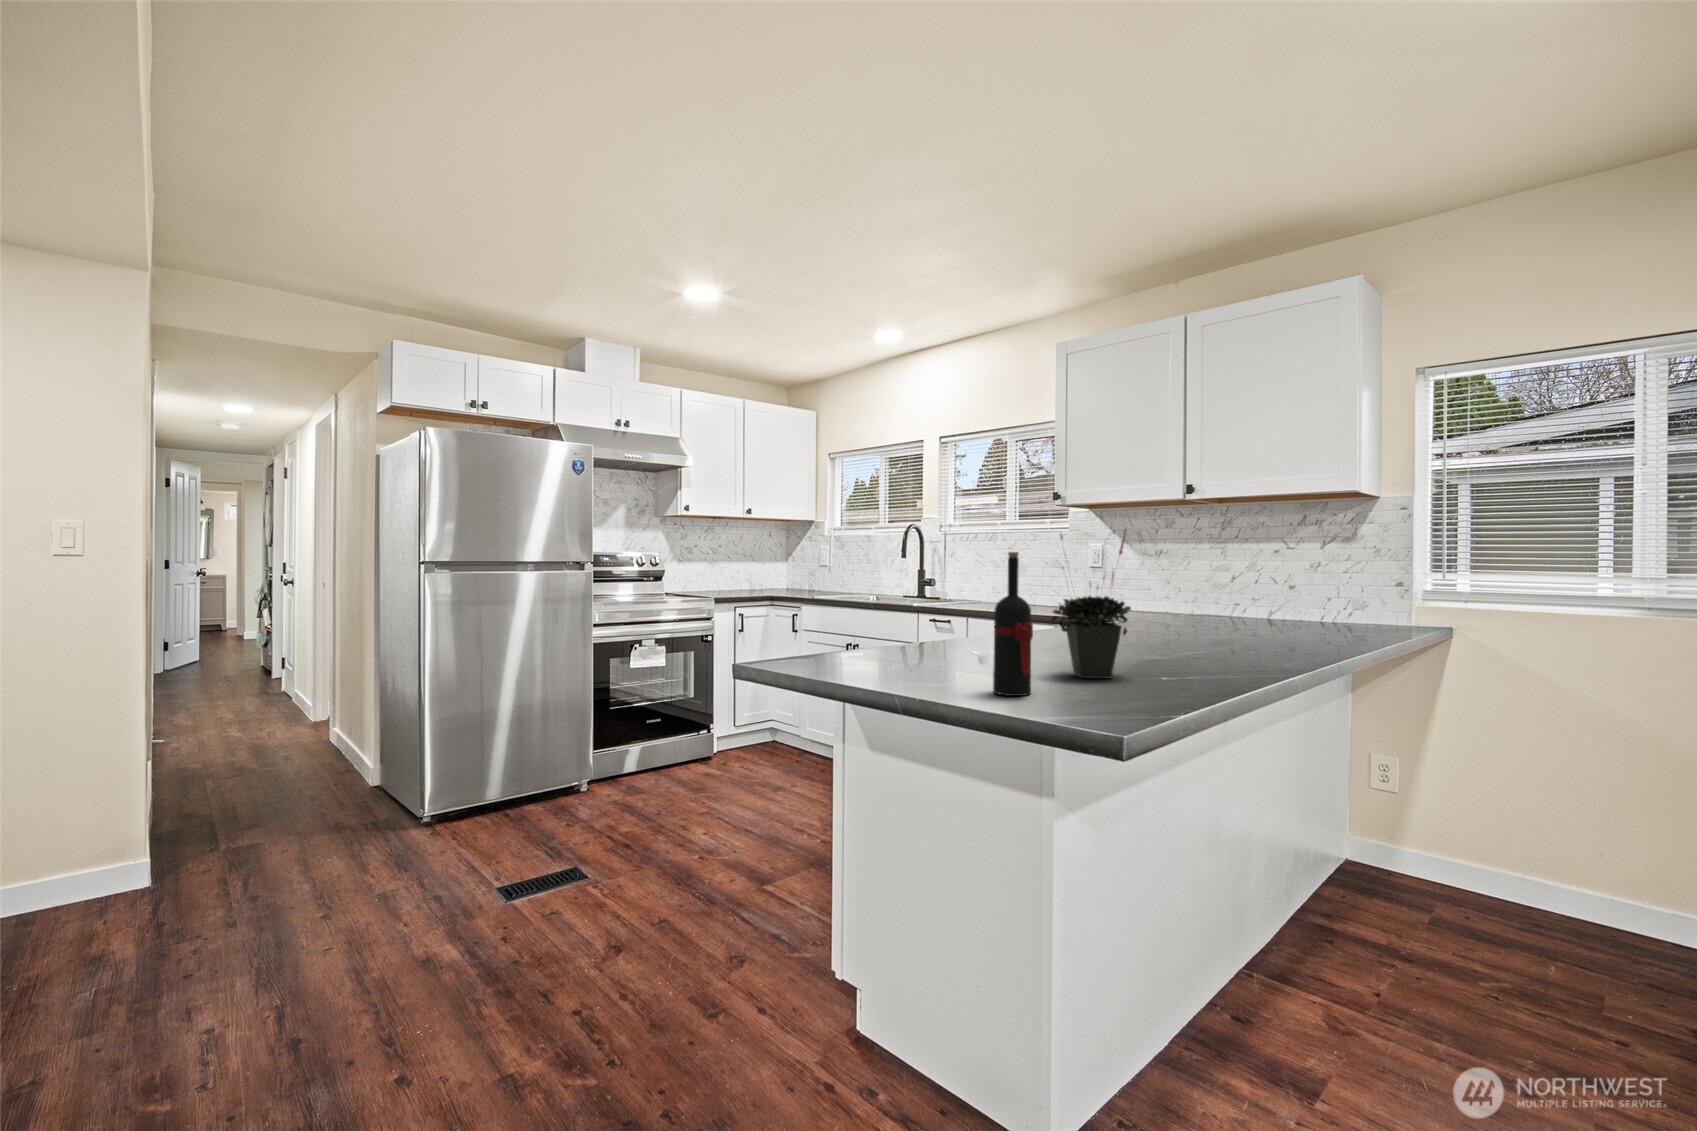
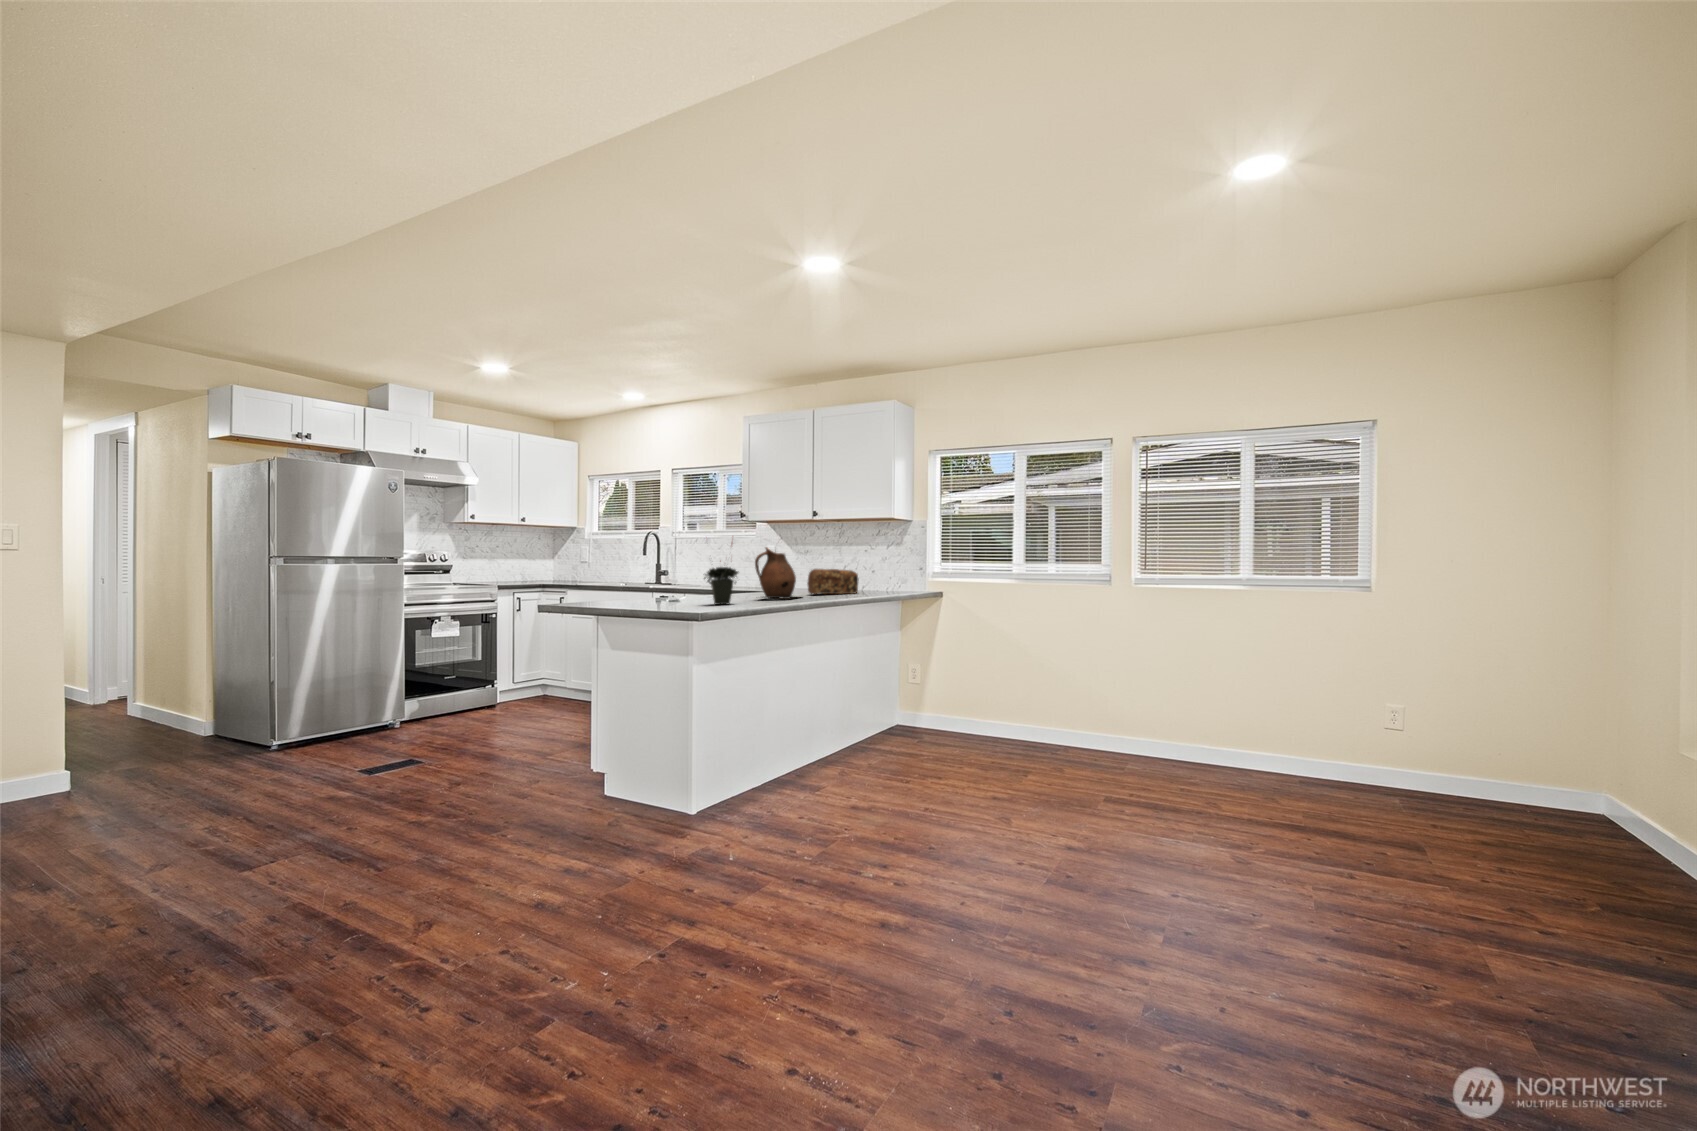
wine bottle: present [993,552,1033,696] -> none [671,546,688,609]
ceramic pitcher: none [1147,552,1249,667] -> present [755,547,796,599]
bread loaf: none [1234,594,1360,648] -> present [807,569,859,594]

